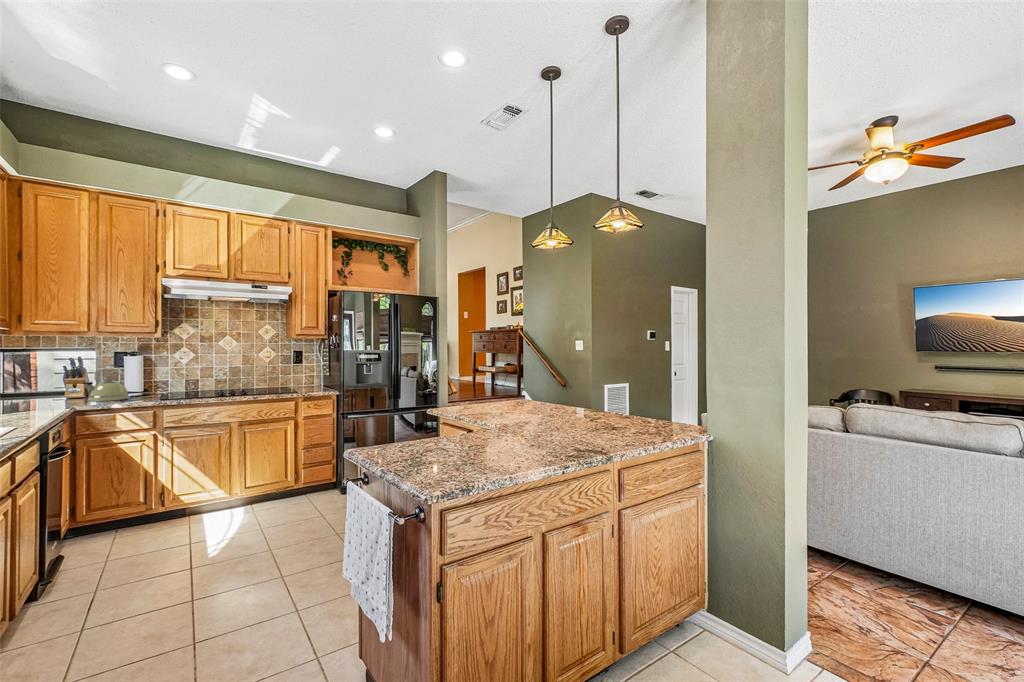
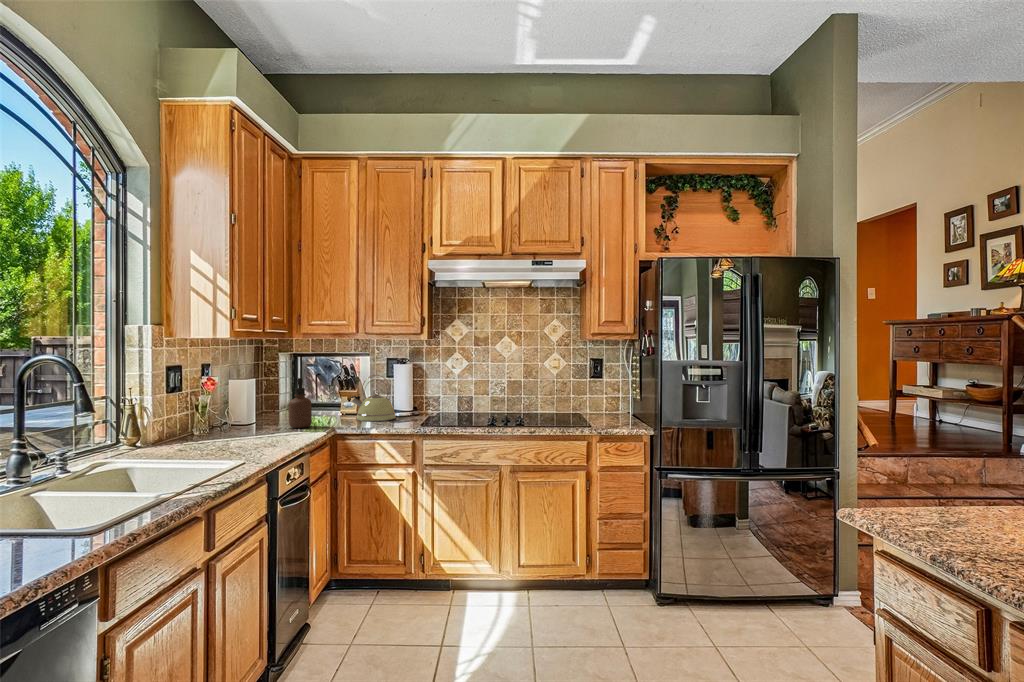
soap dispenser: none [20,367,46,409] -> present [289,378,312,428]

